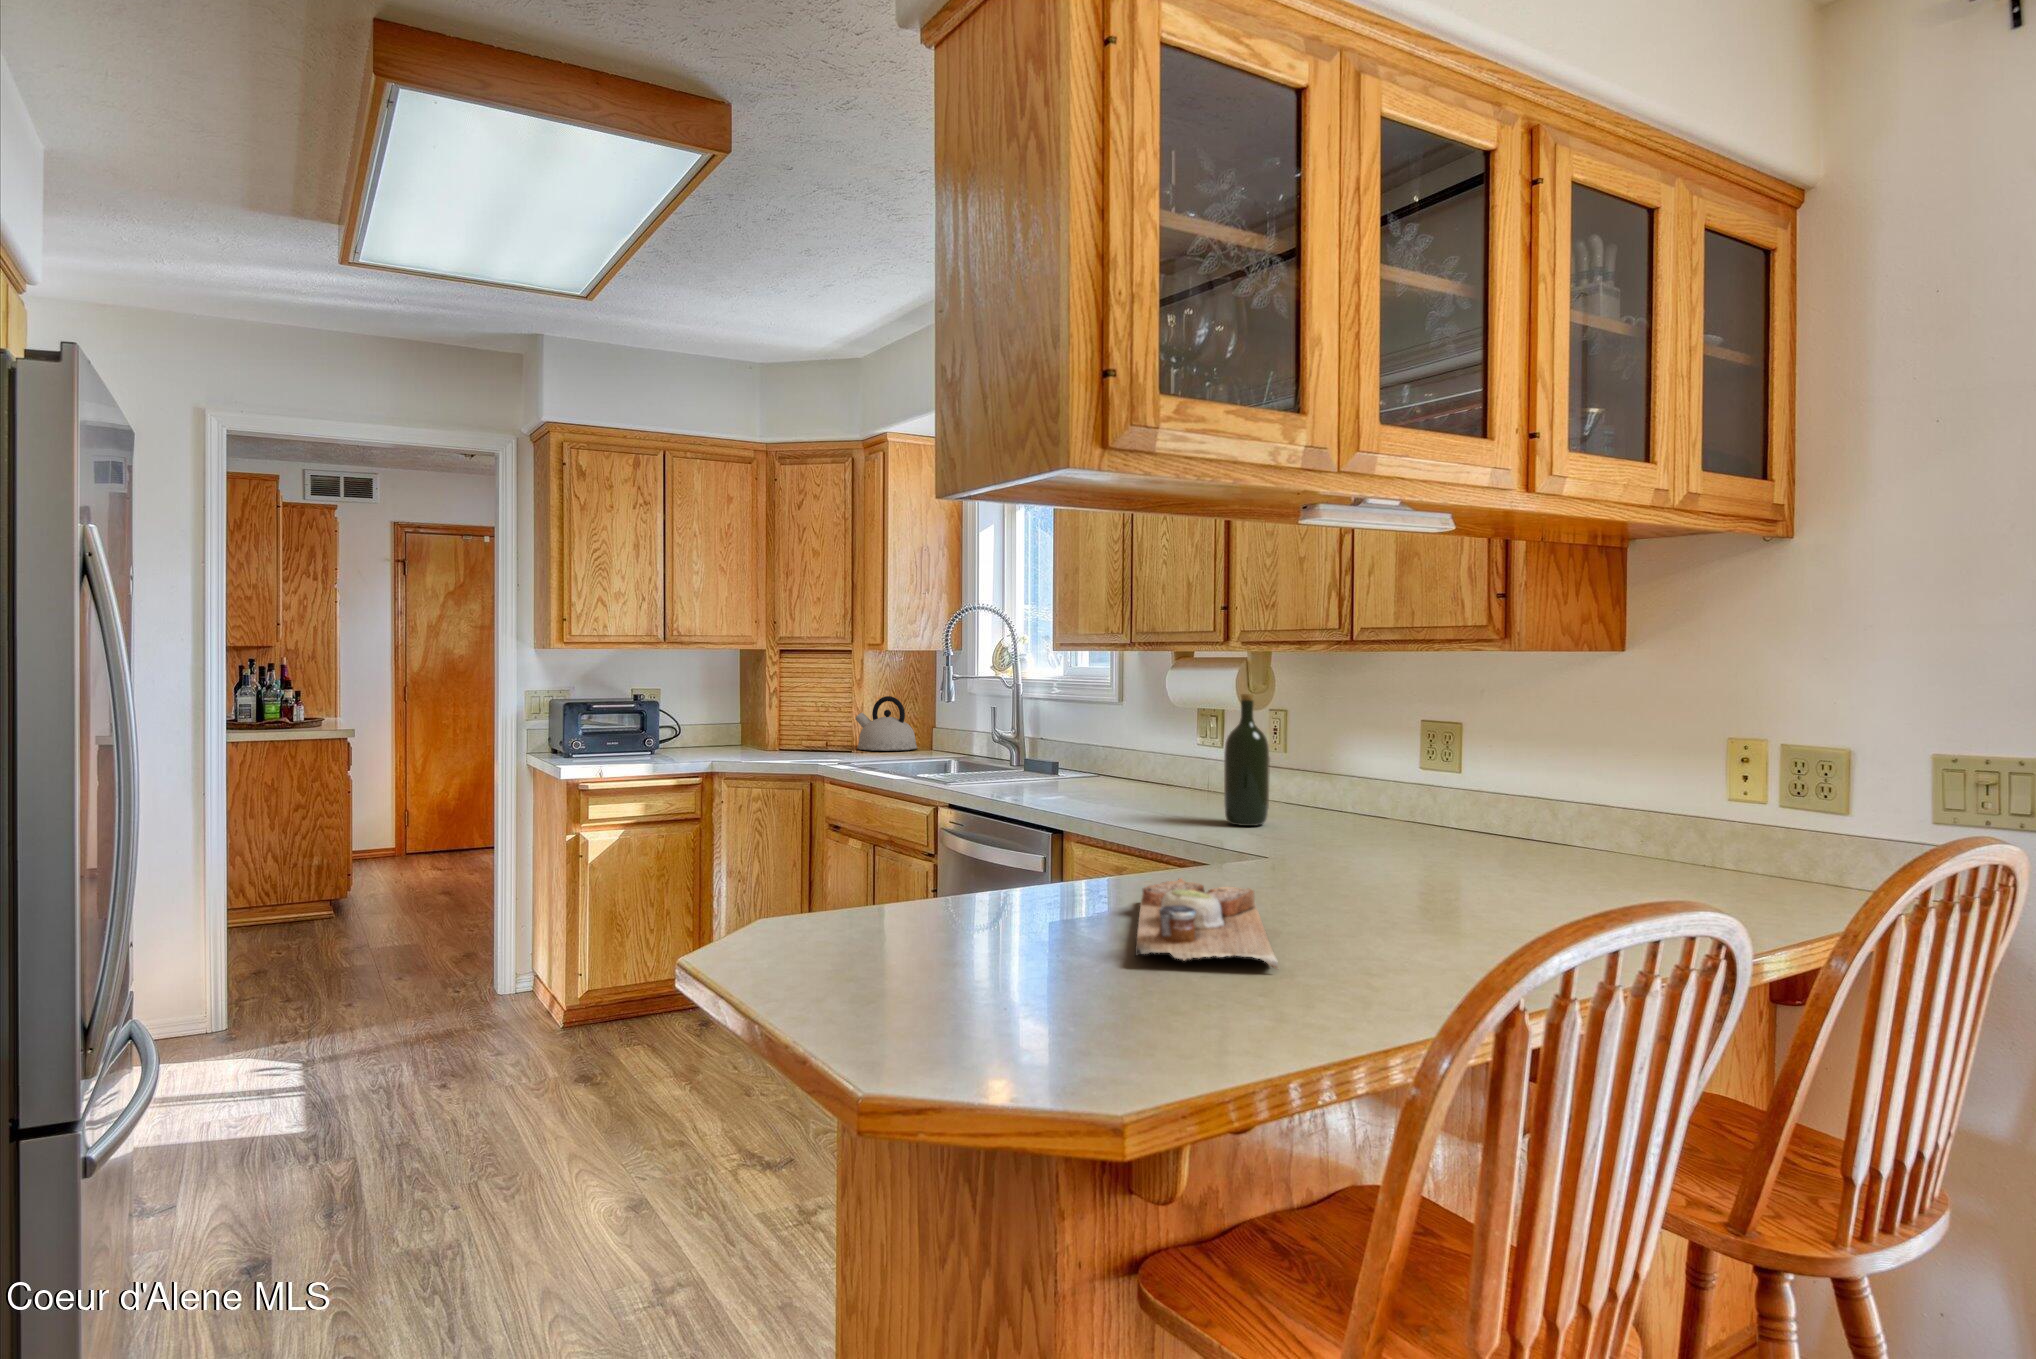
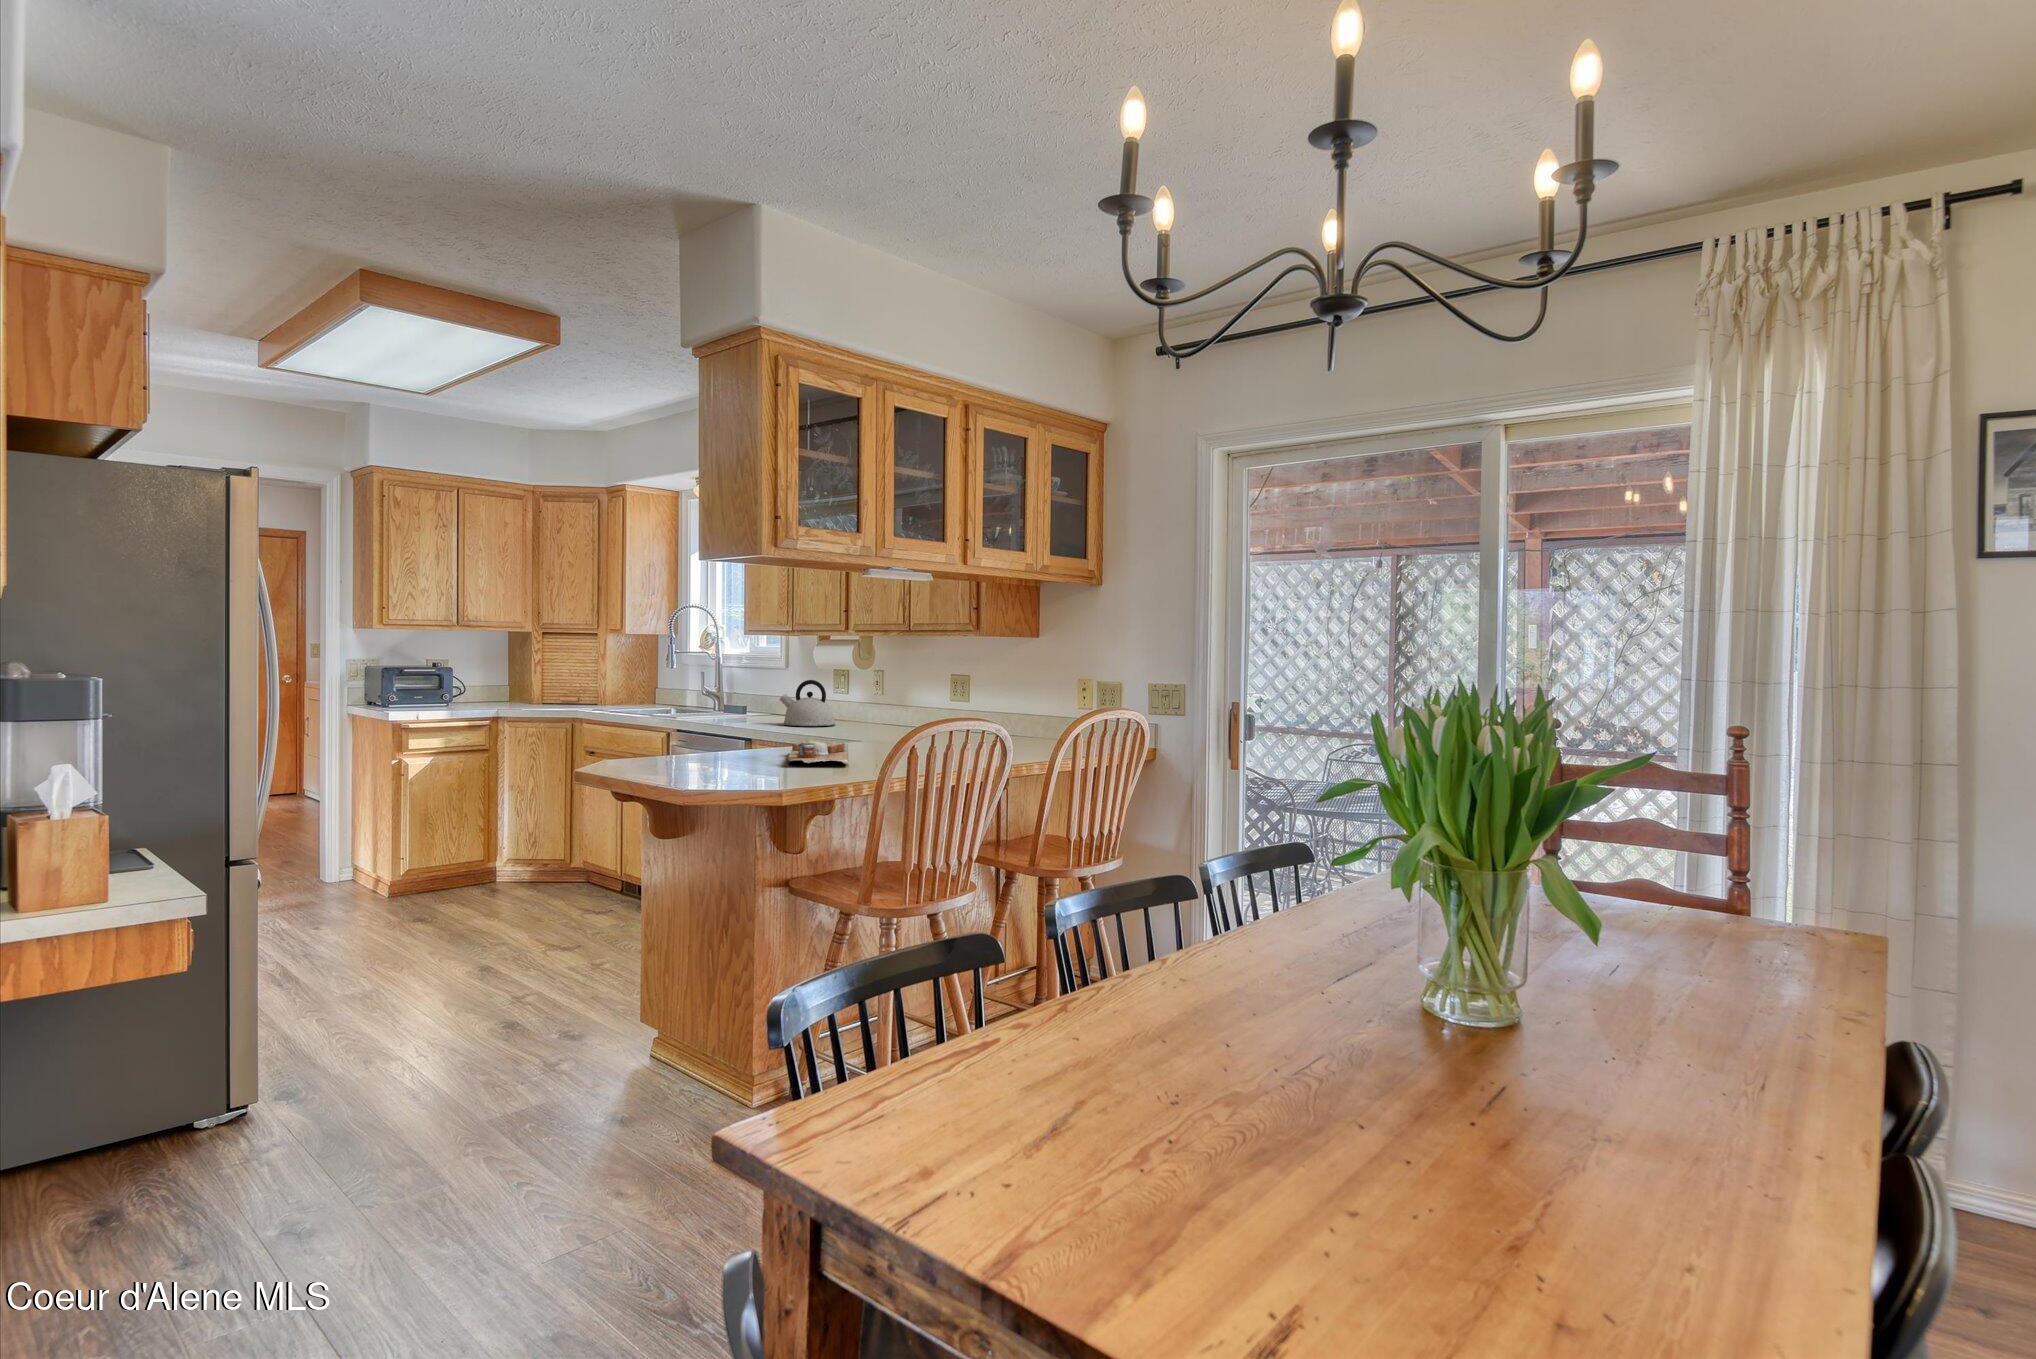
wine bottle: present [1224,694,1270,826] -> none [843,659,868,731]
kettle: present [855,696,917,751] -> present [780,680,835,726]

